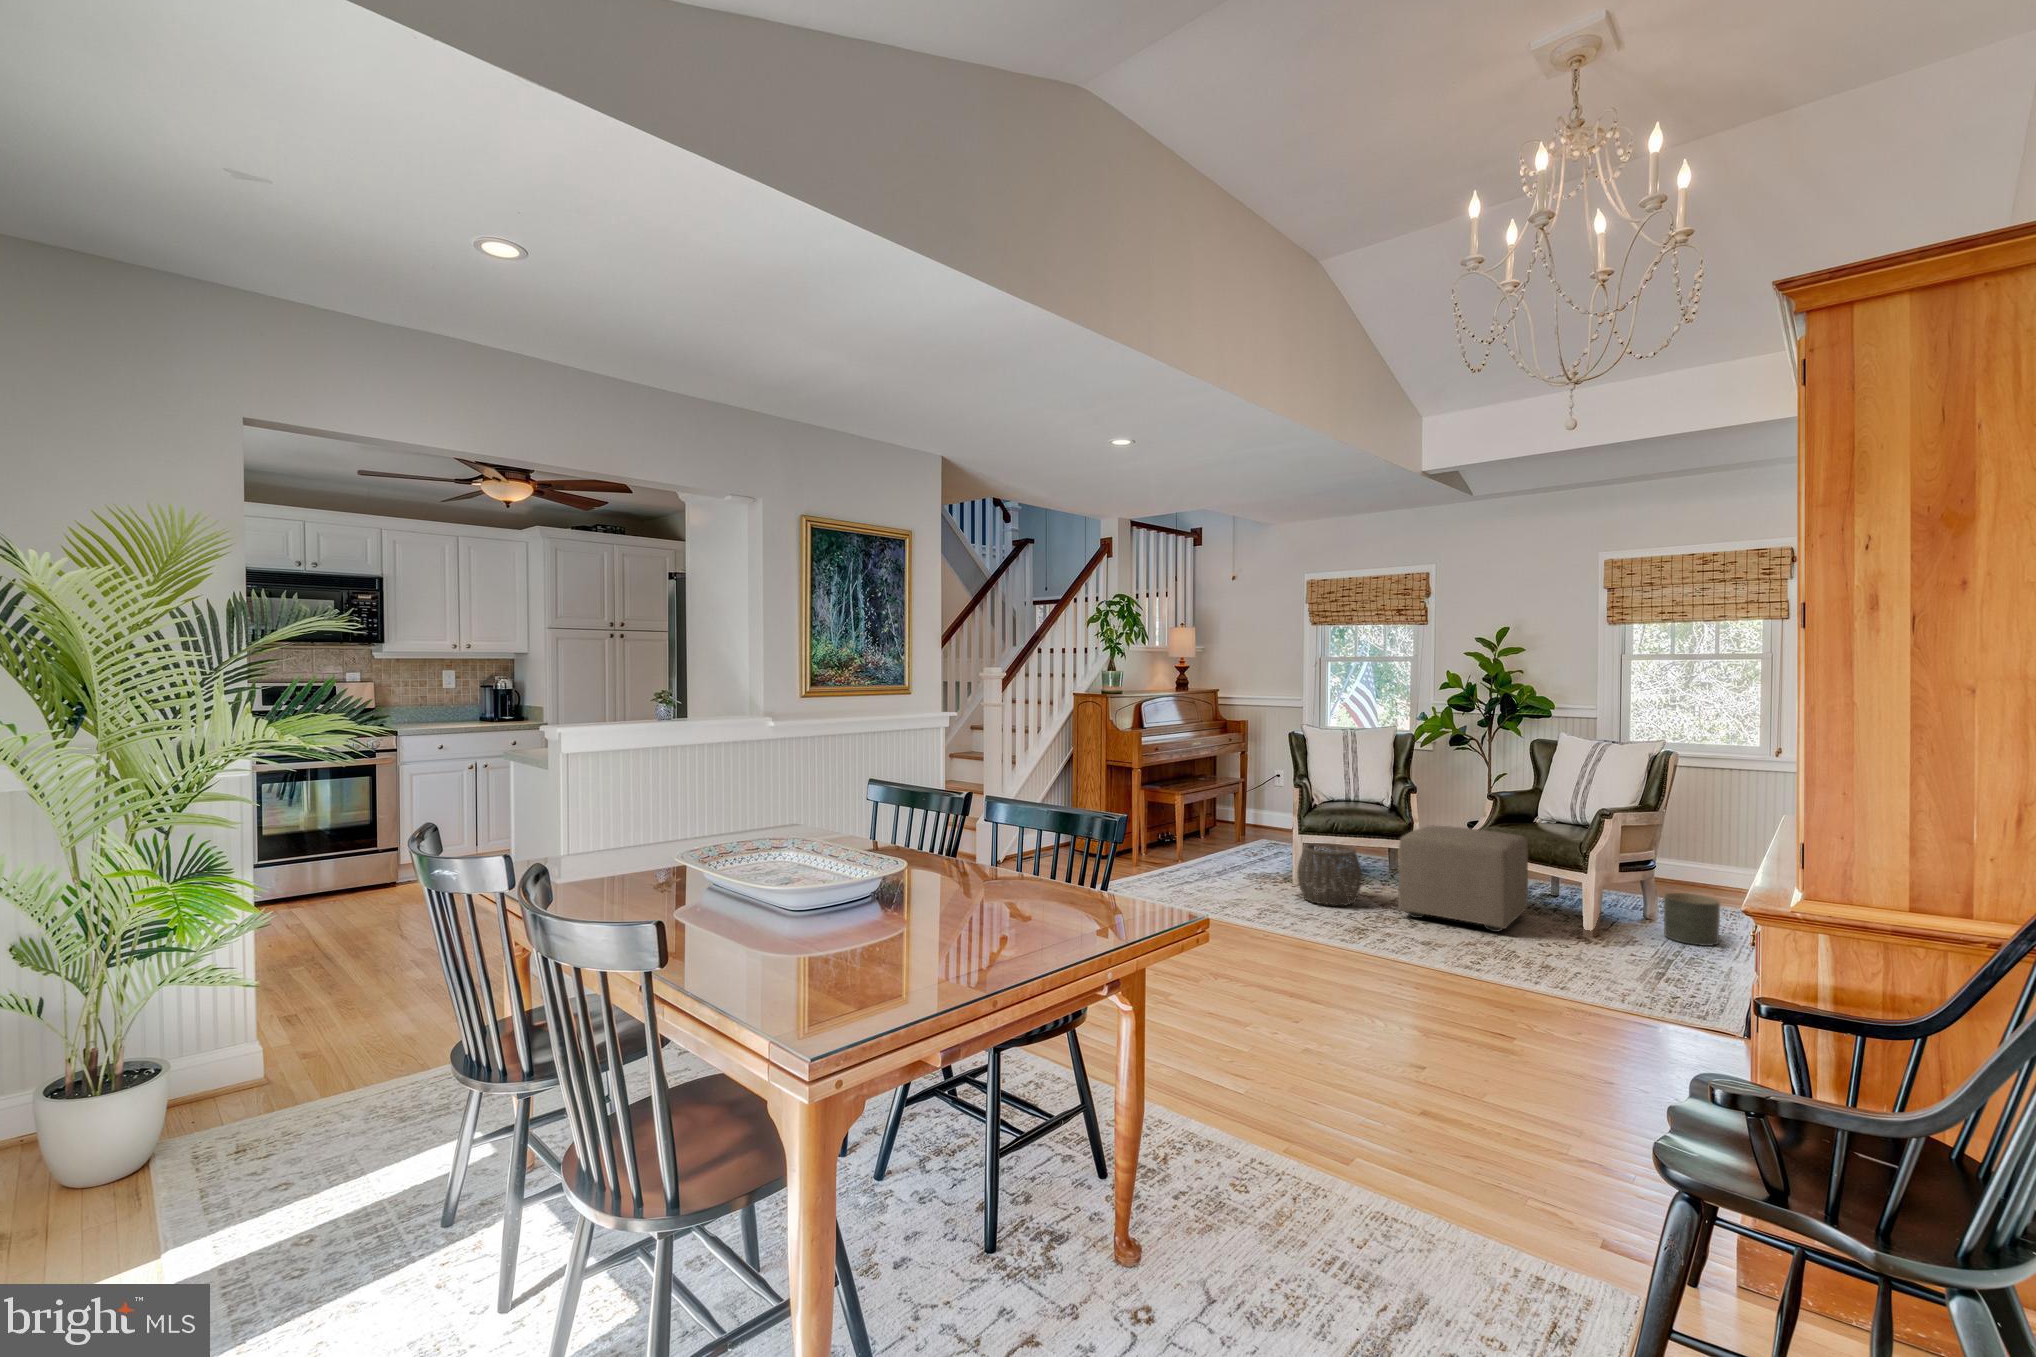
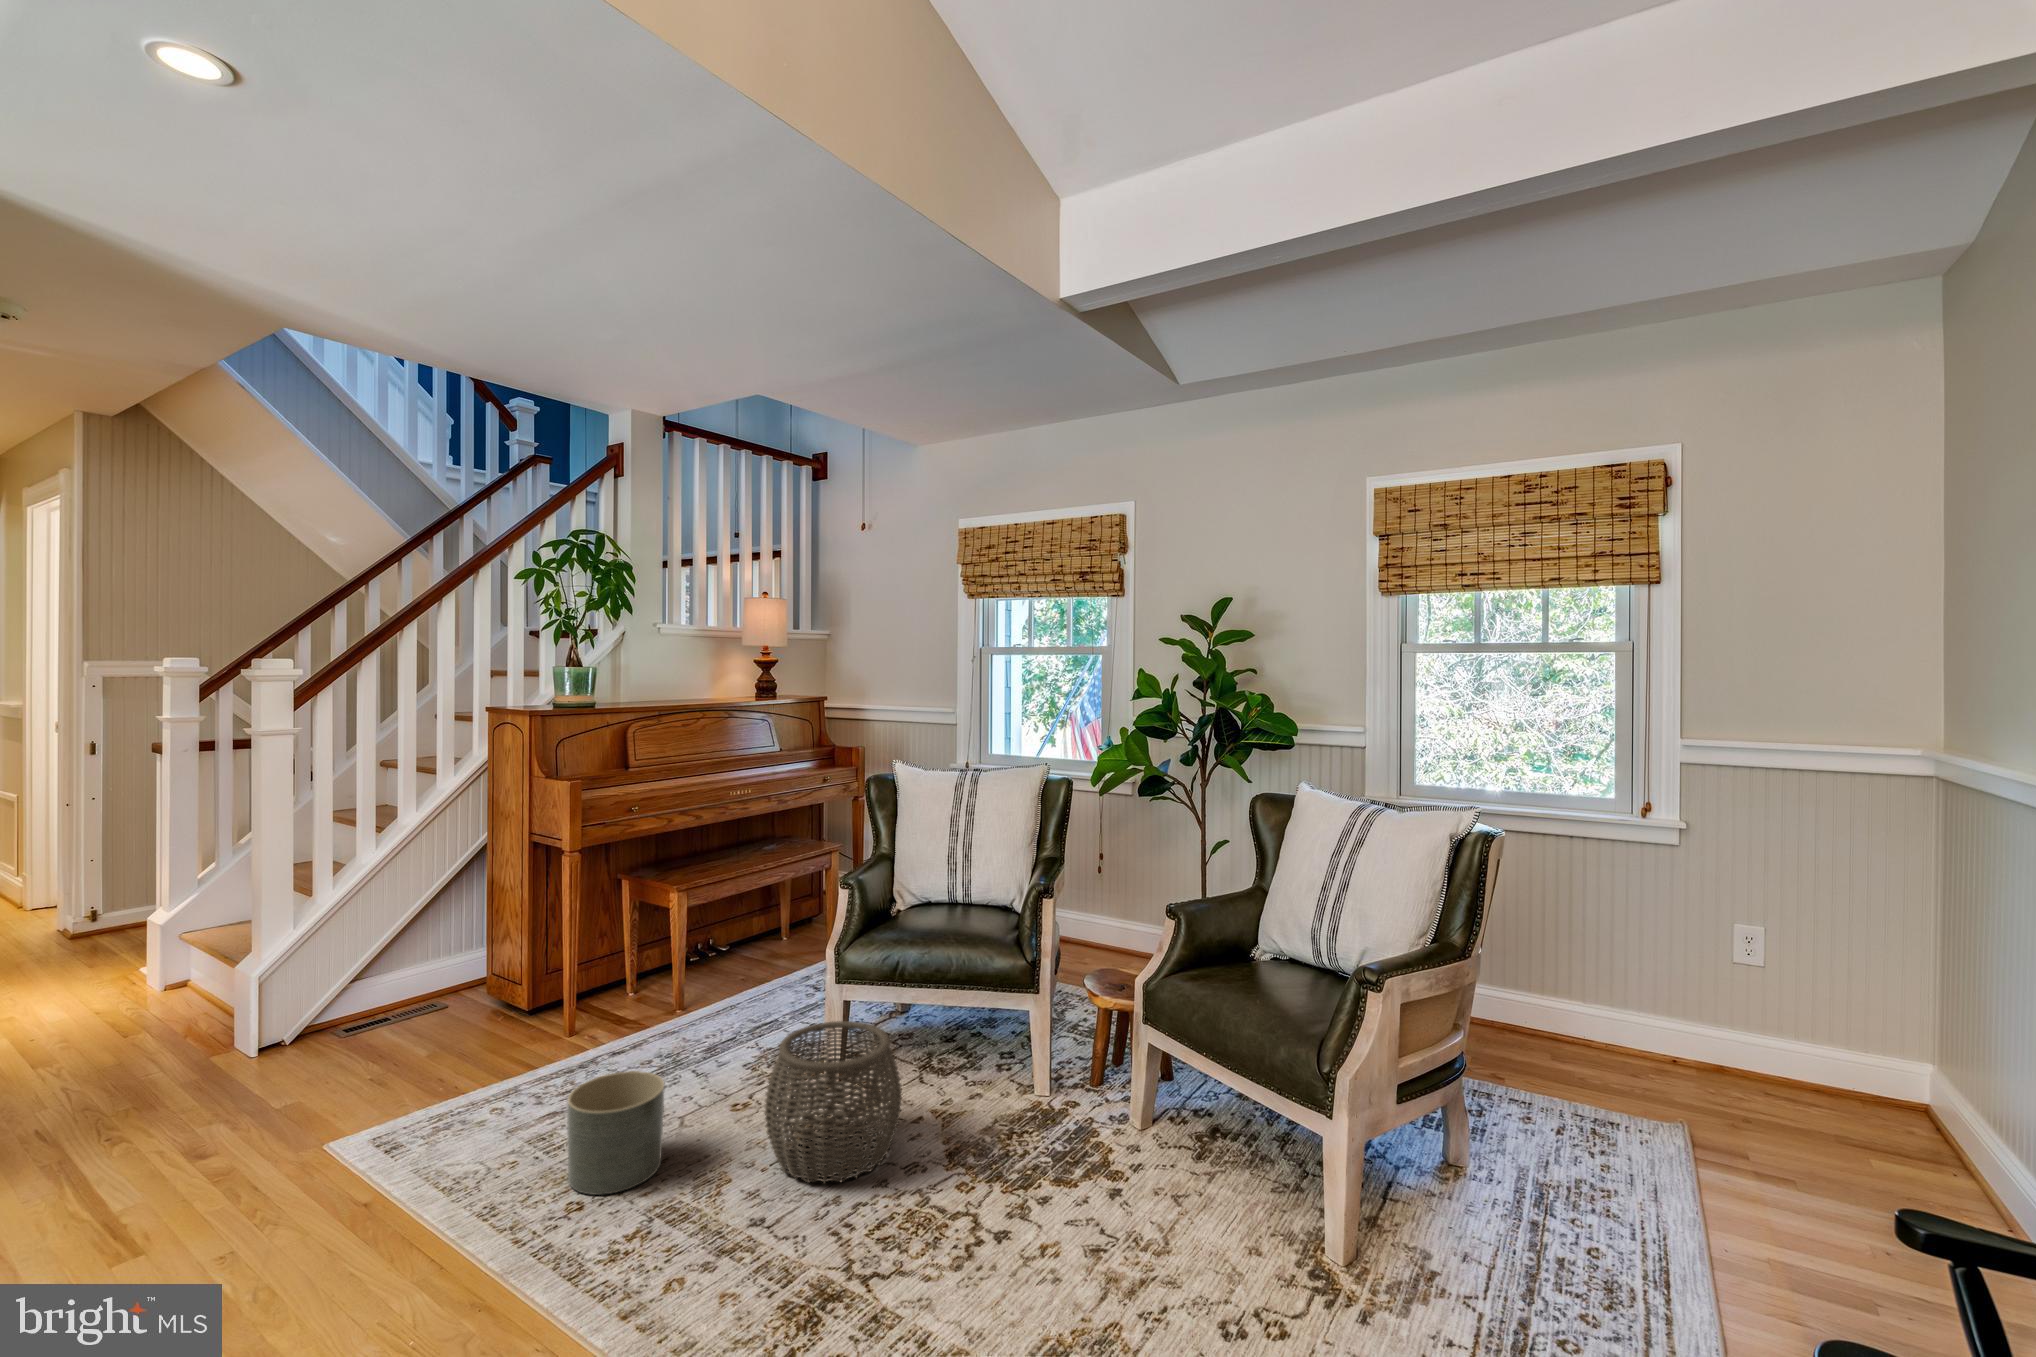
ottoman: present [1398,825,1528,932] -> none [942,979,1223,1286]
planter: present [1664,893,1720,946] -> present [567,1071,664,1195]

